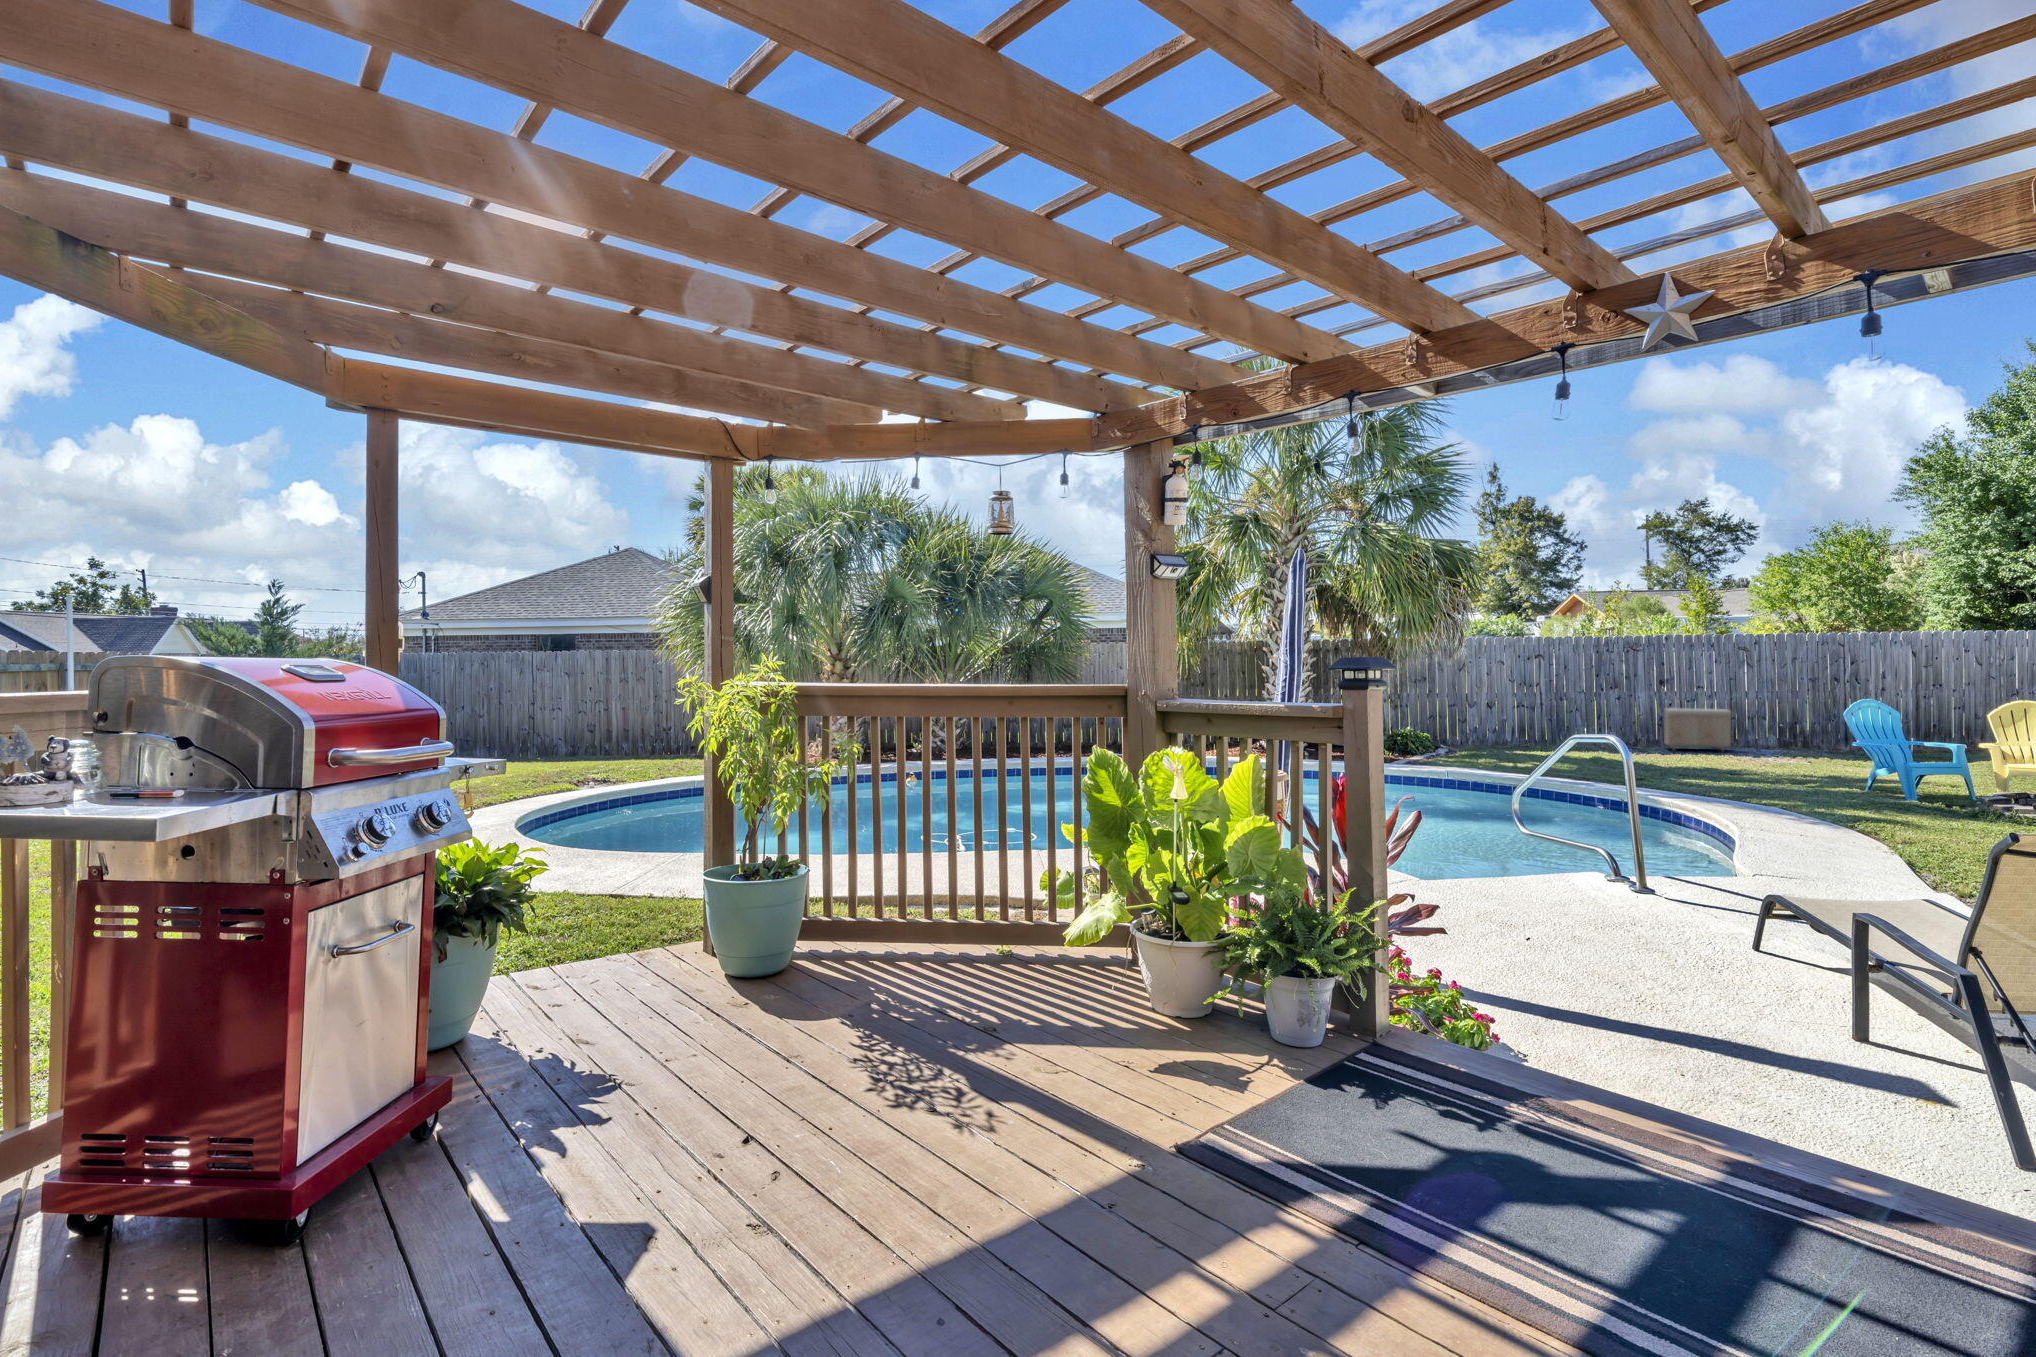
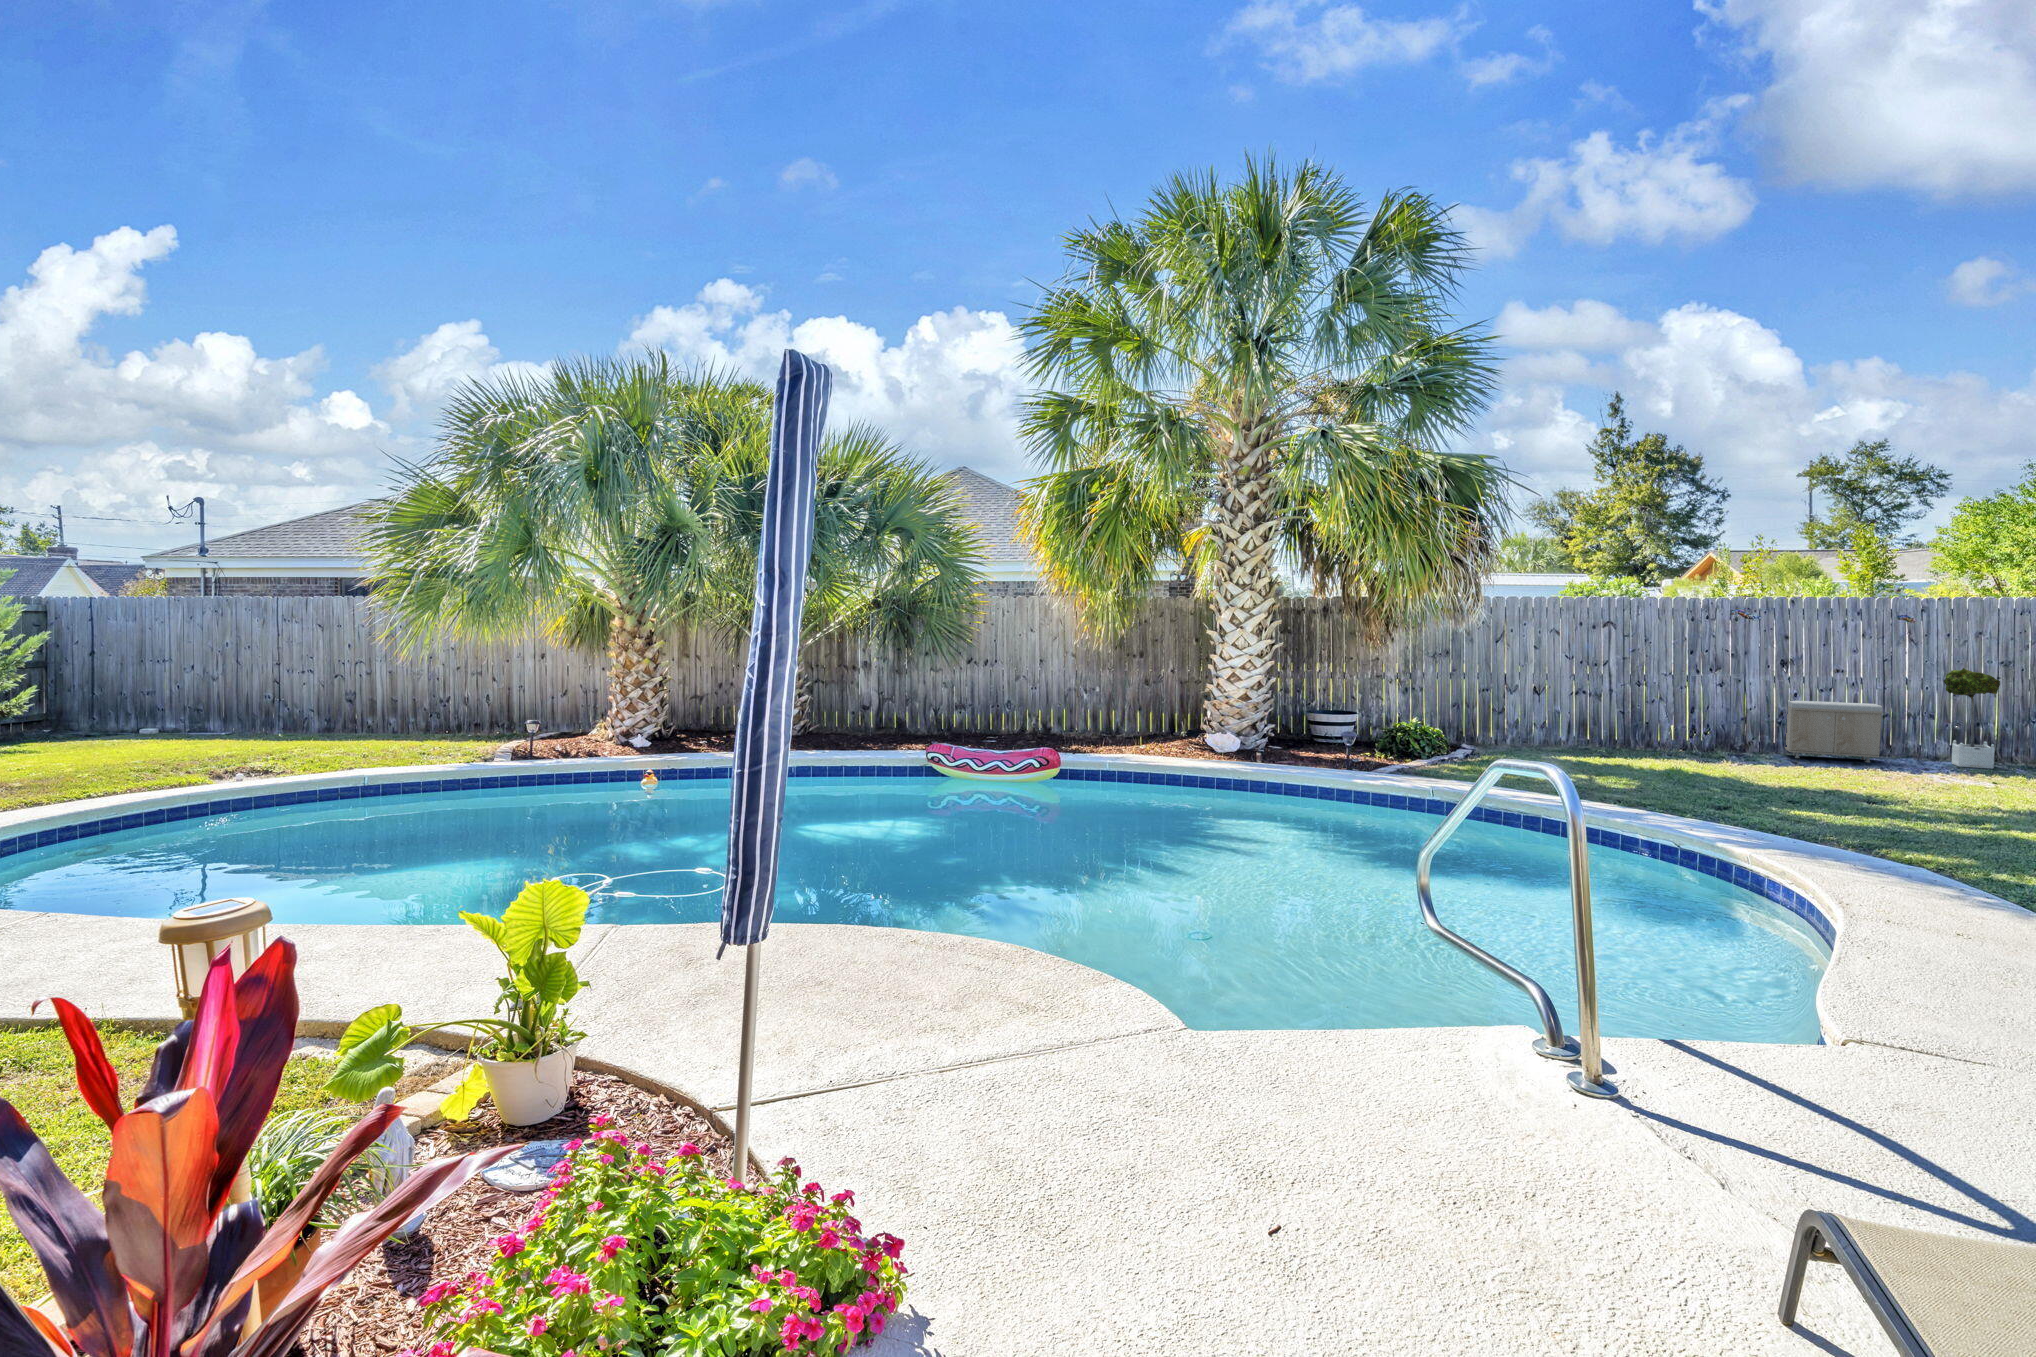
potted tree: none [1771,682,1809,752] -> present [1944,668,2000,769]

